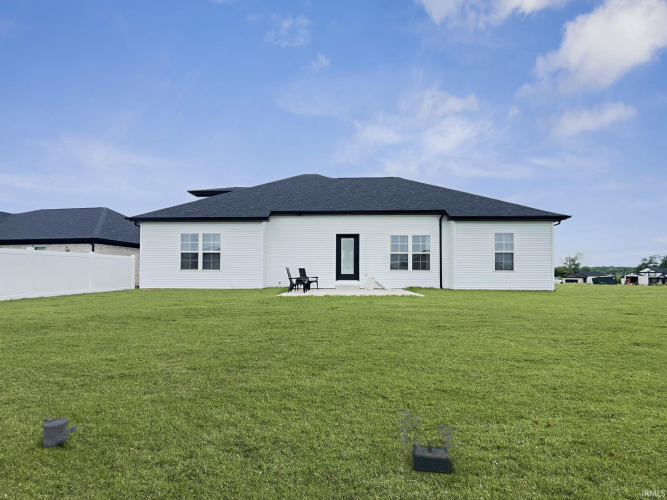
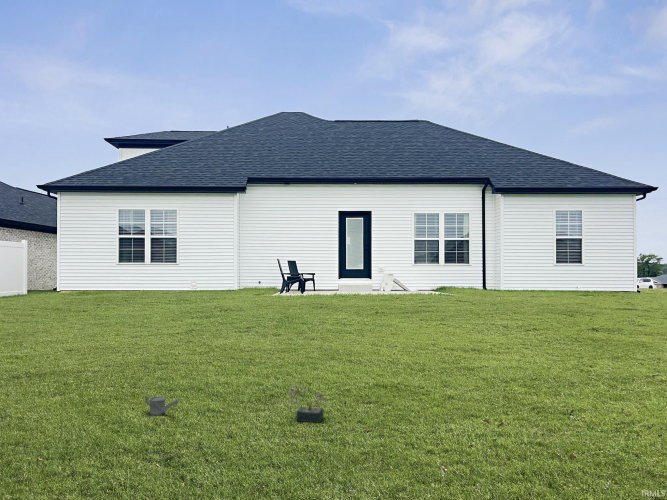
decorative plant: present [396,412,459,473] -> present [288,384,327,422]

